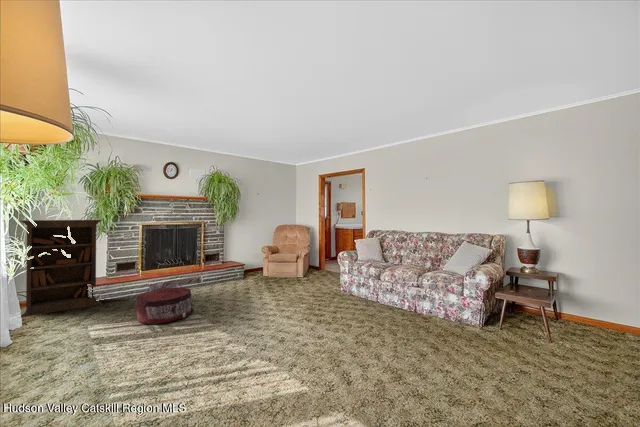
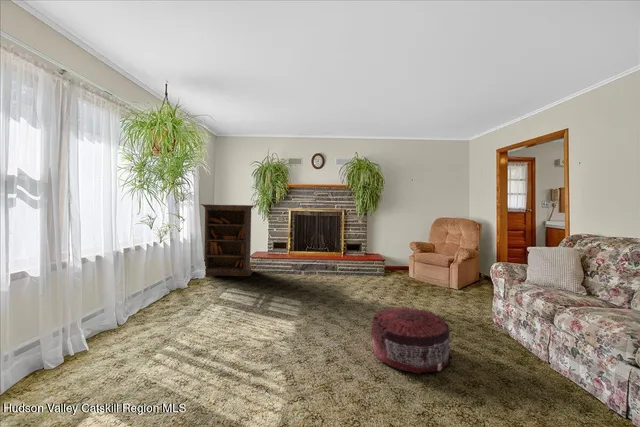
pouf: present [135,287,193,324] -> present [371,307,452,374]

